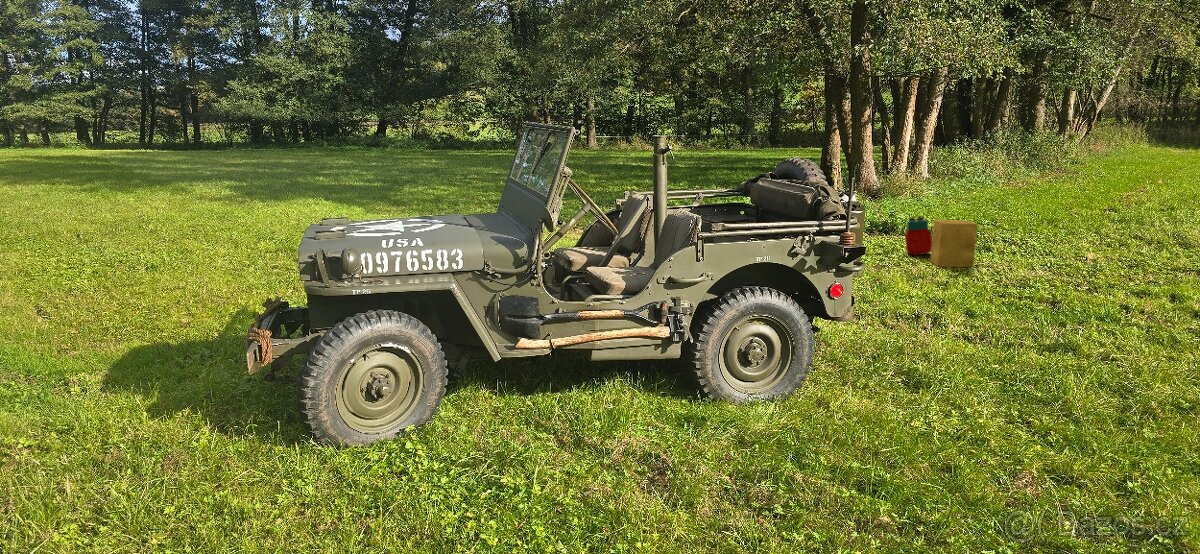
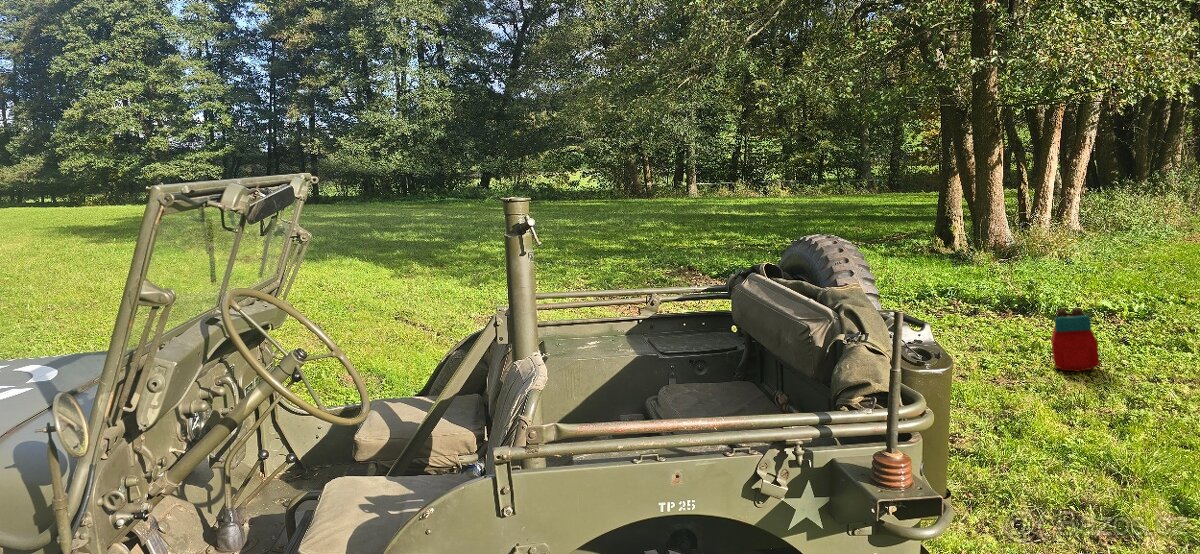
cardboard box: present [930,220,977,267] -> none [1097,319,1186,404]

